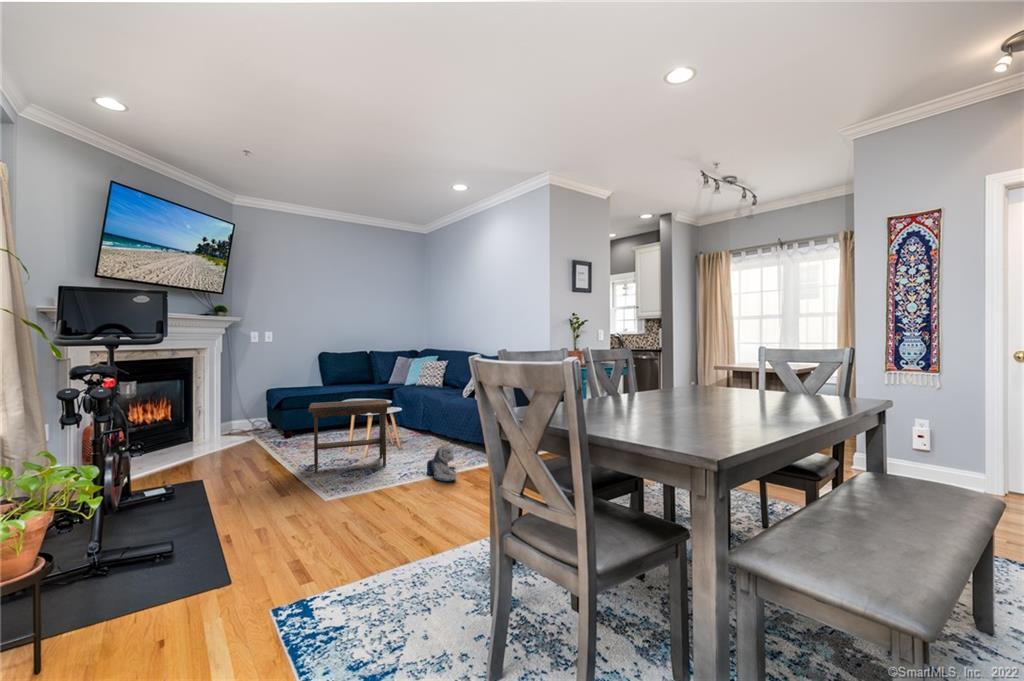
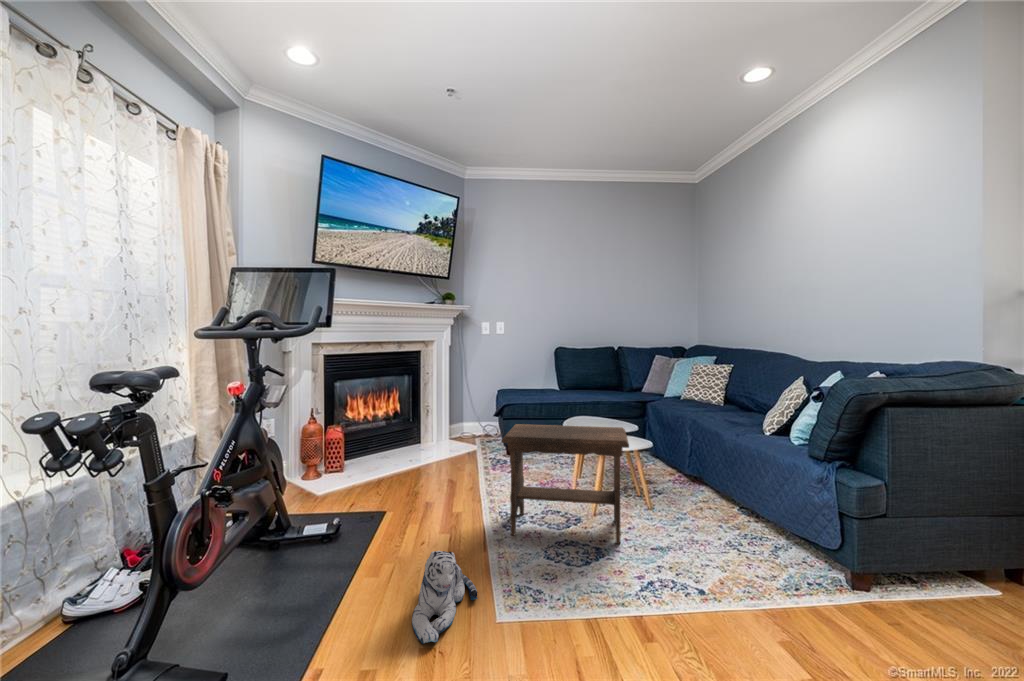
plush toy: present [427,446,456,482] -> present [412,551,478,644]

